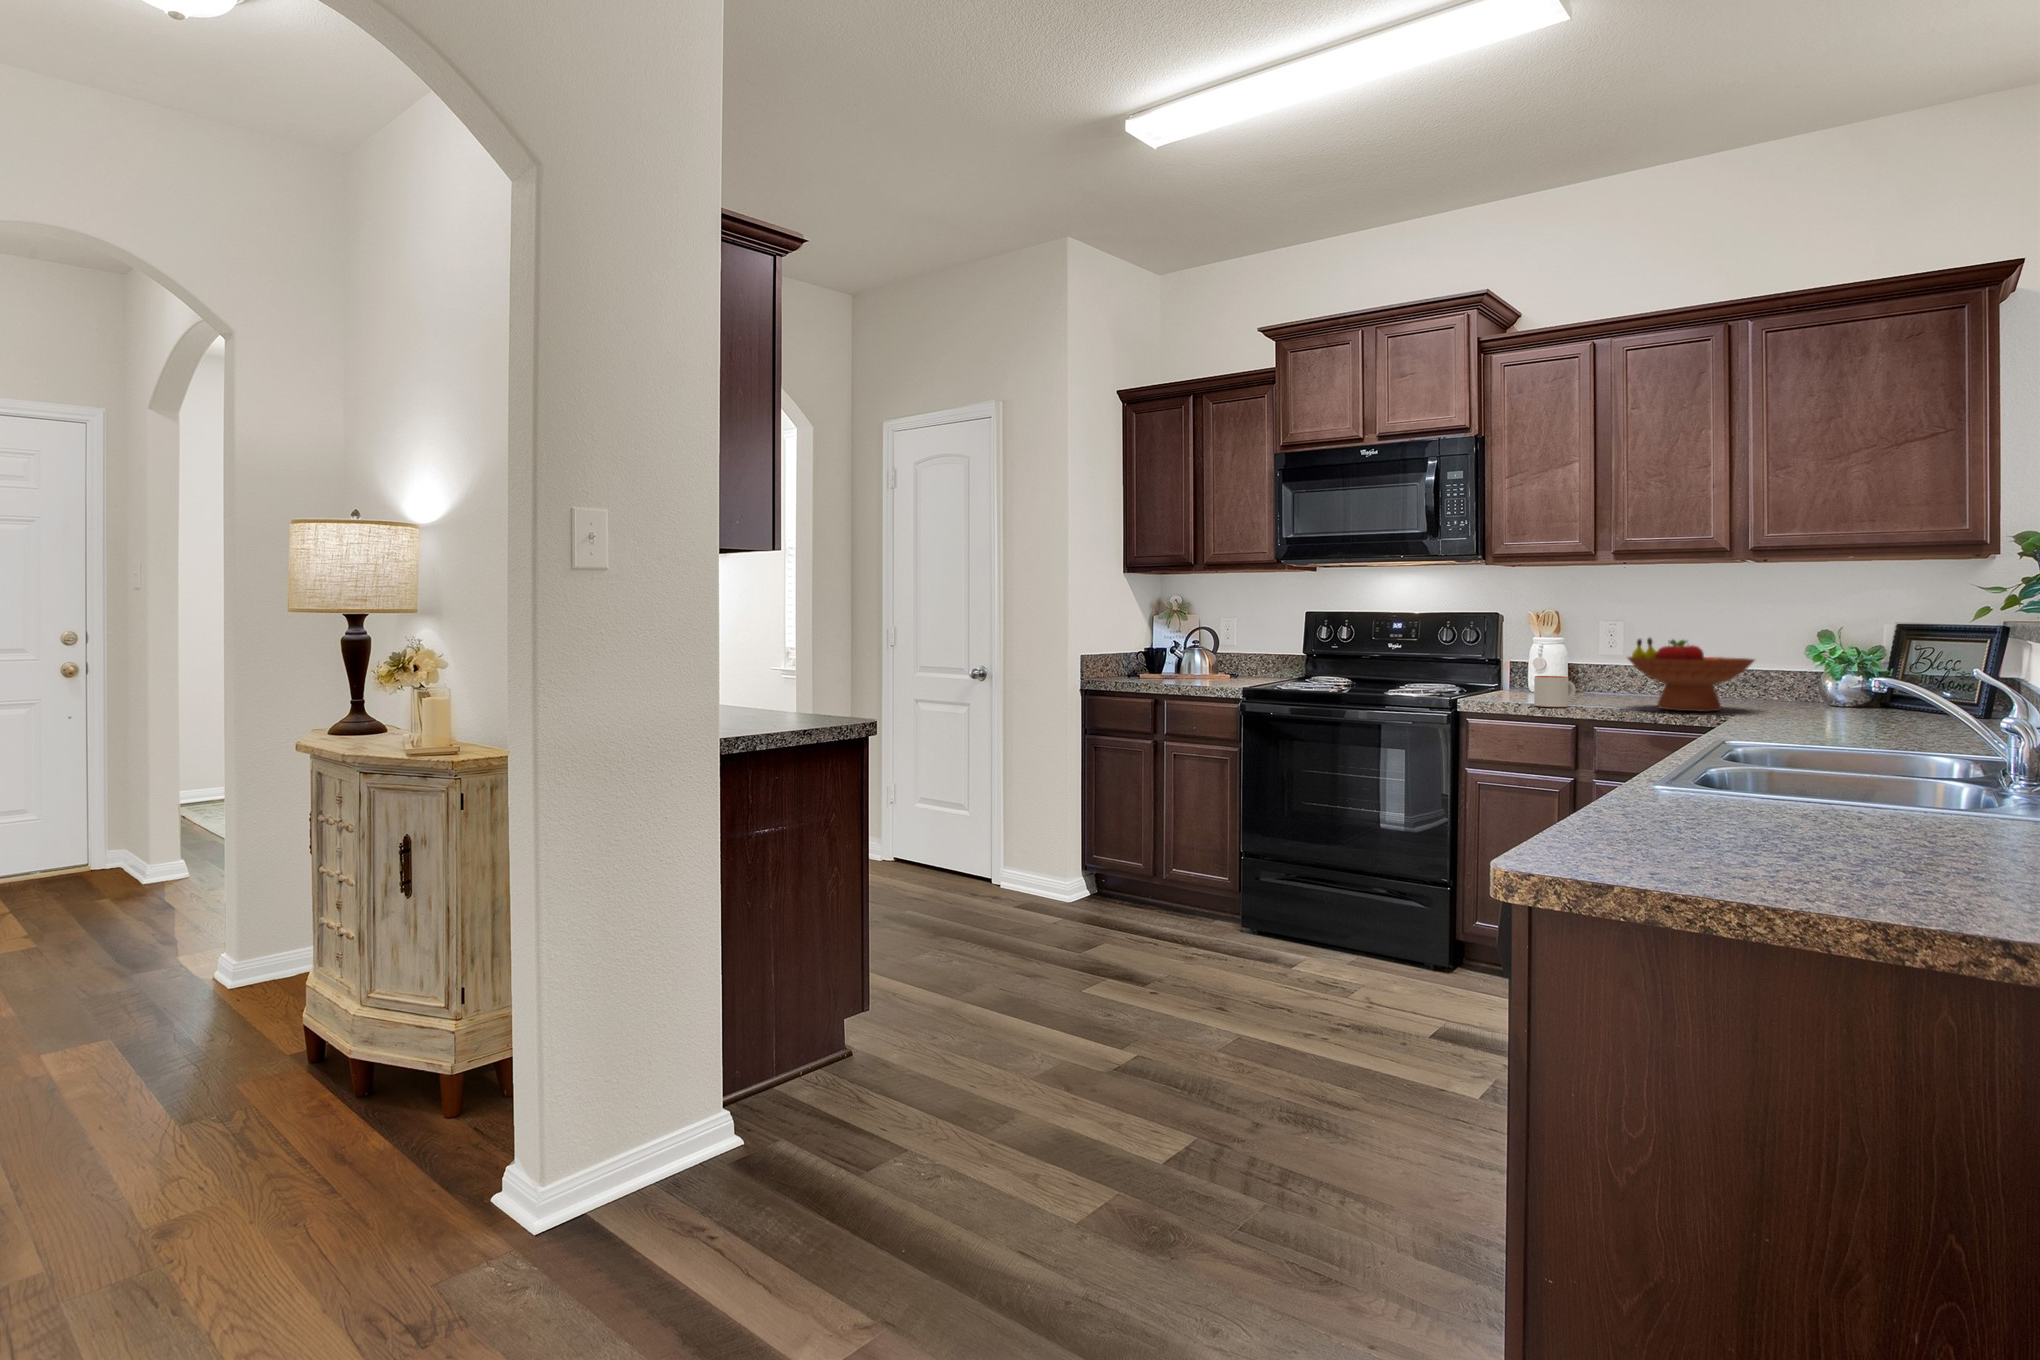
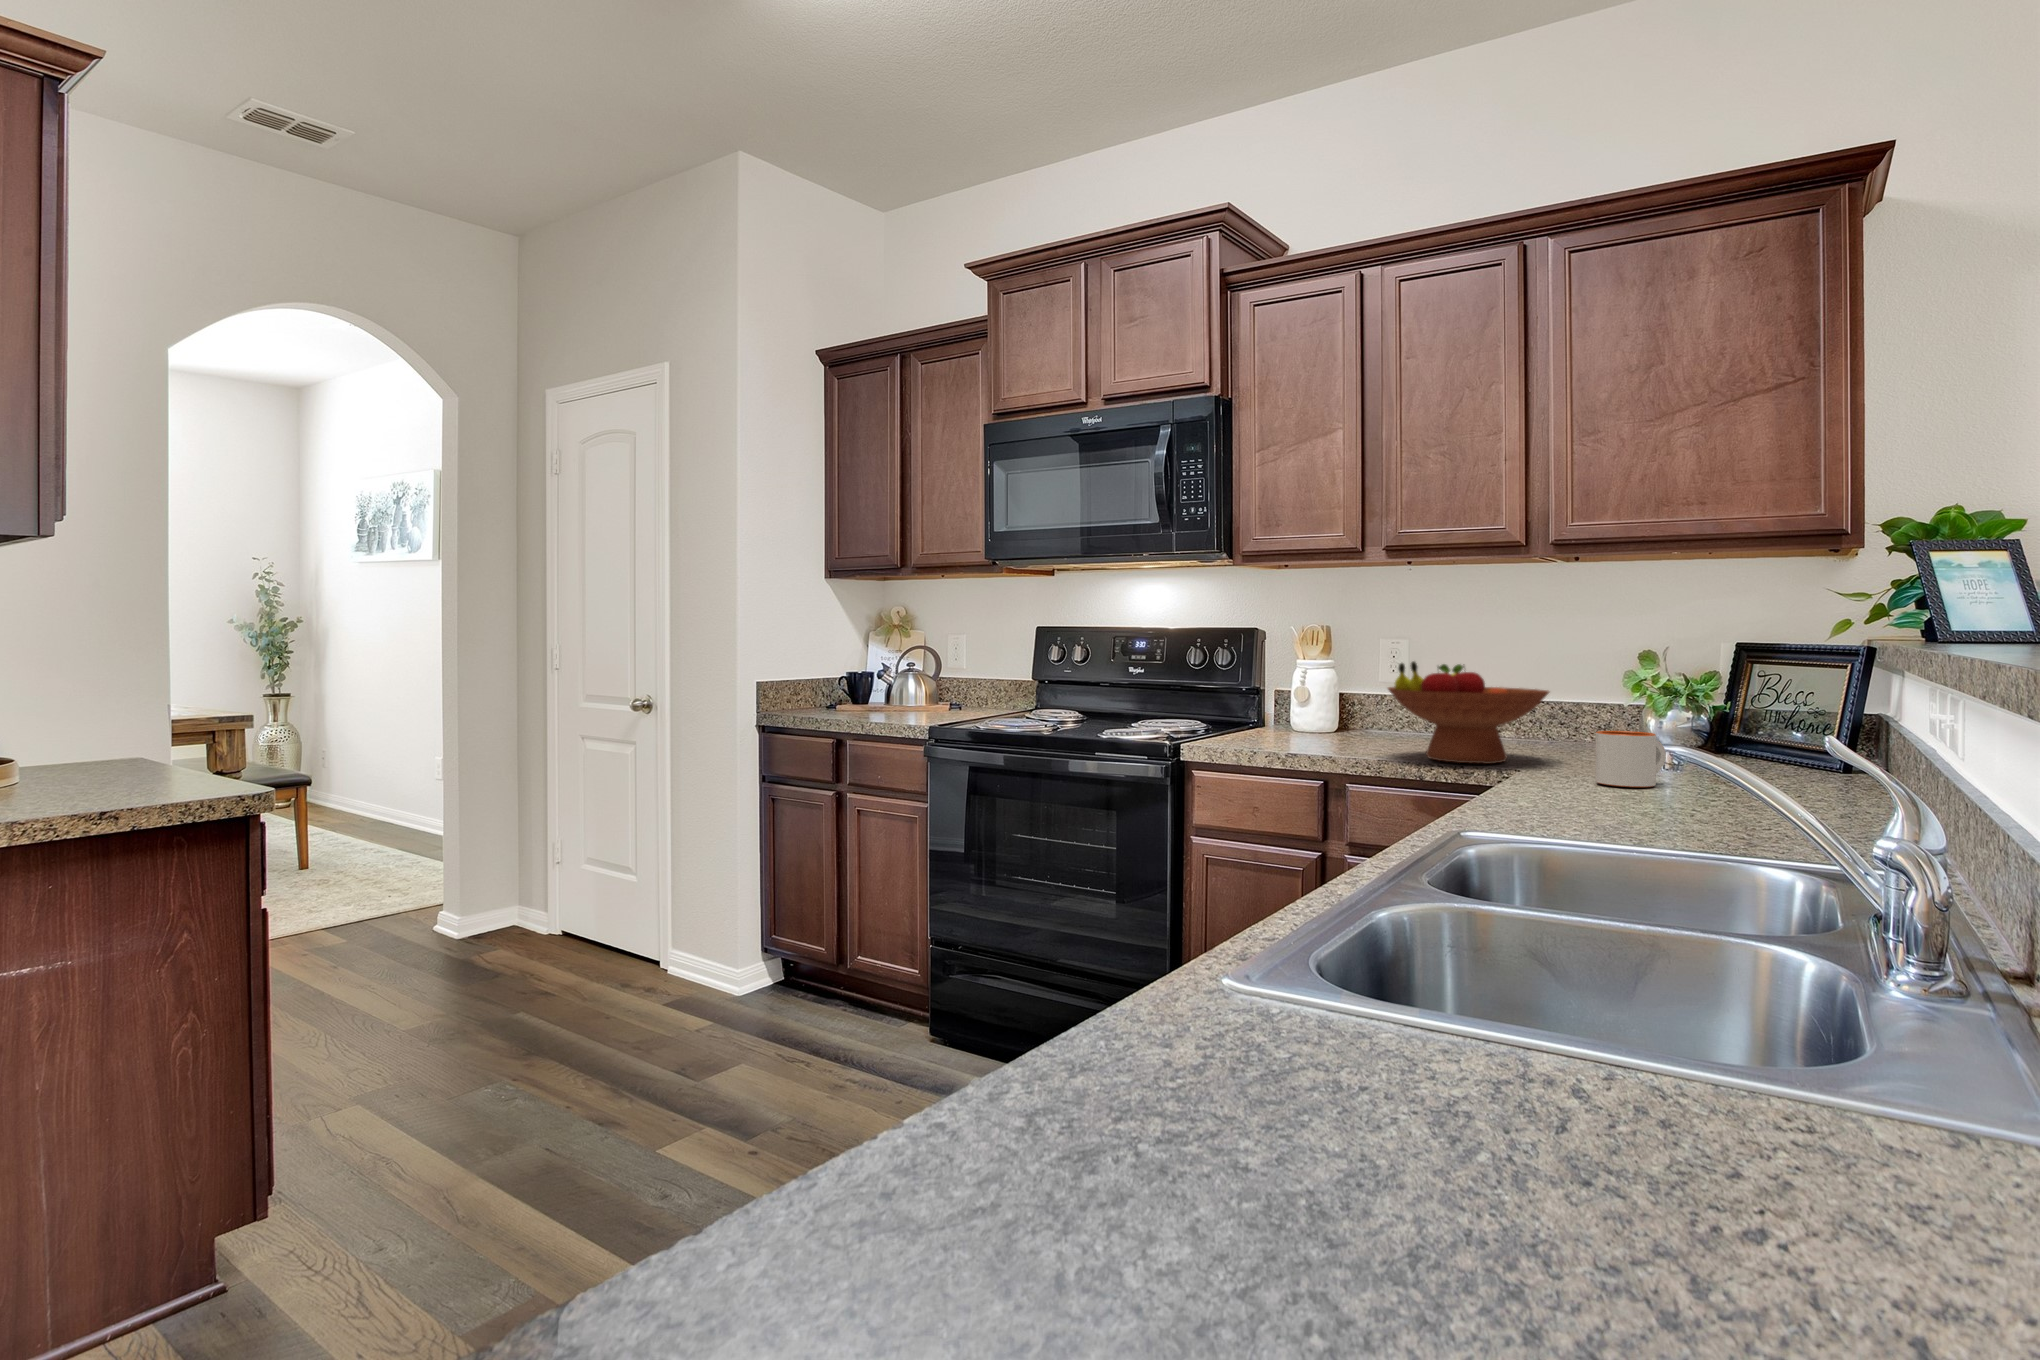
mug: present [1534,676,1576,707] -> present [1596,731,1666,787]

